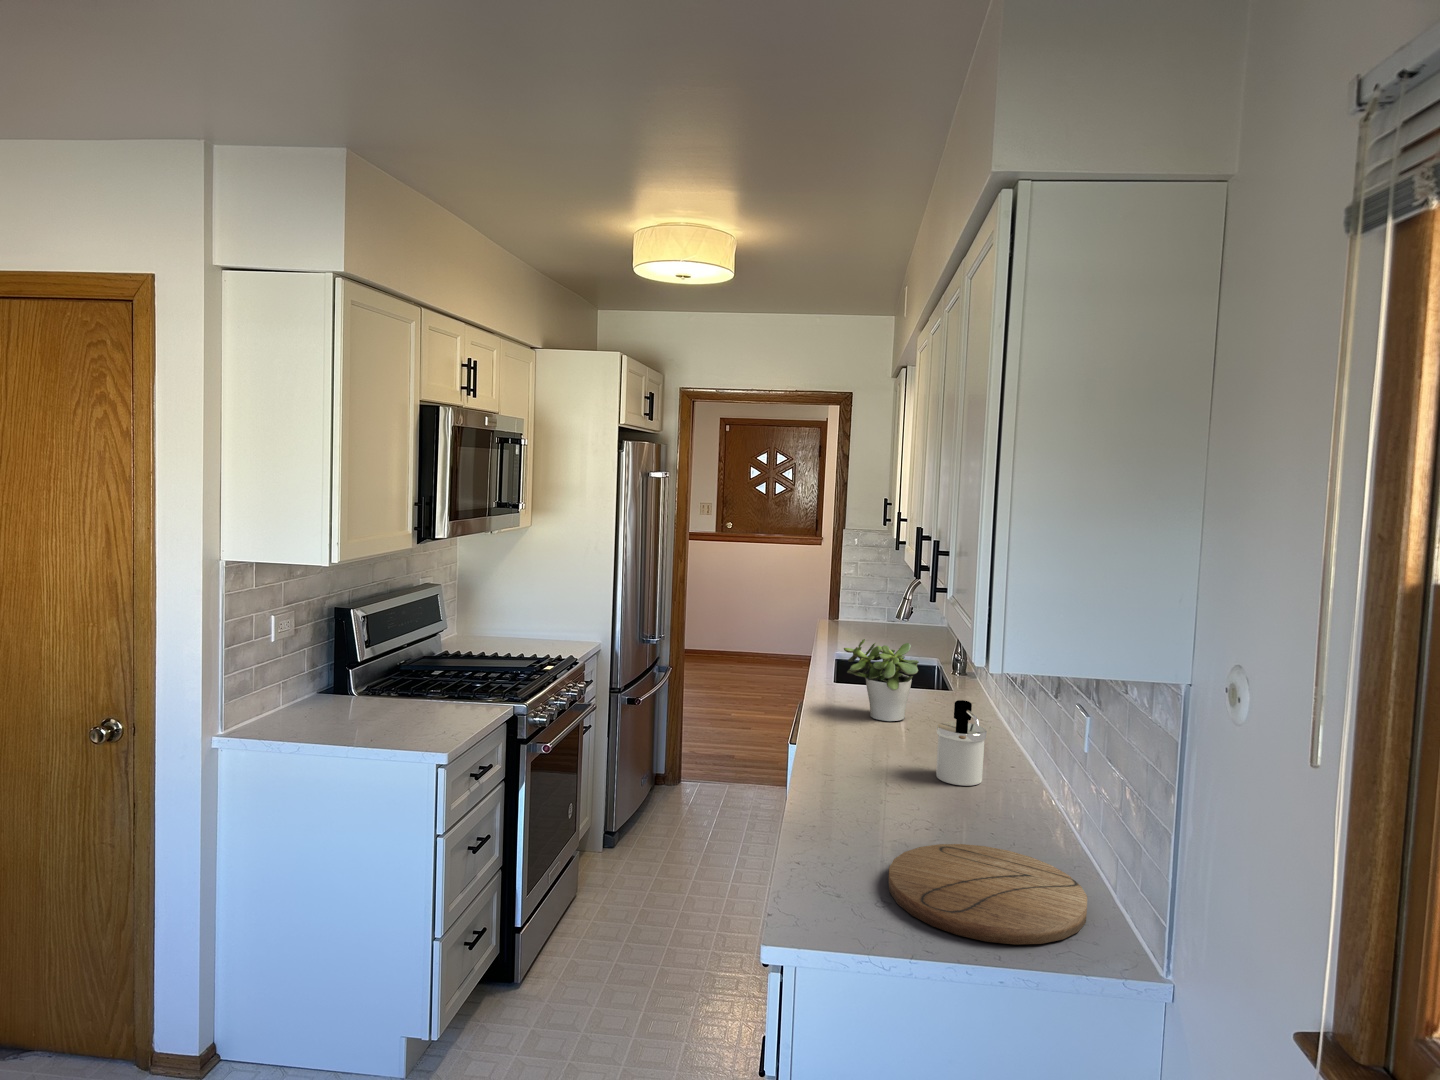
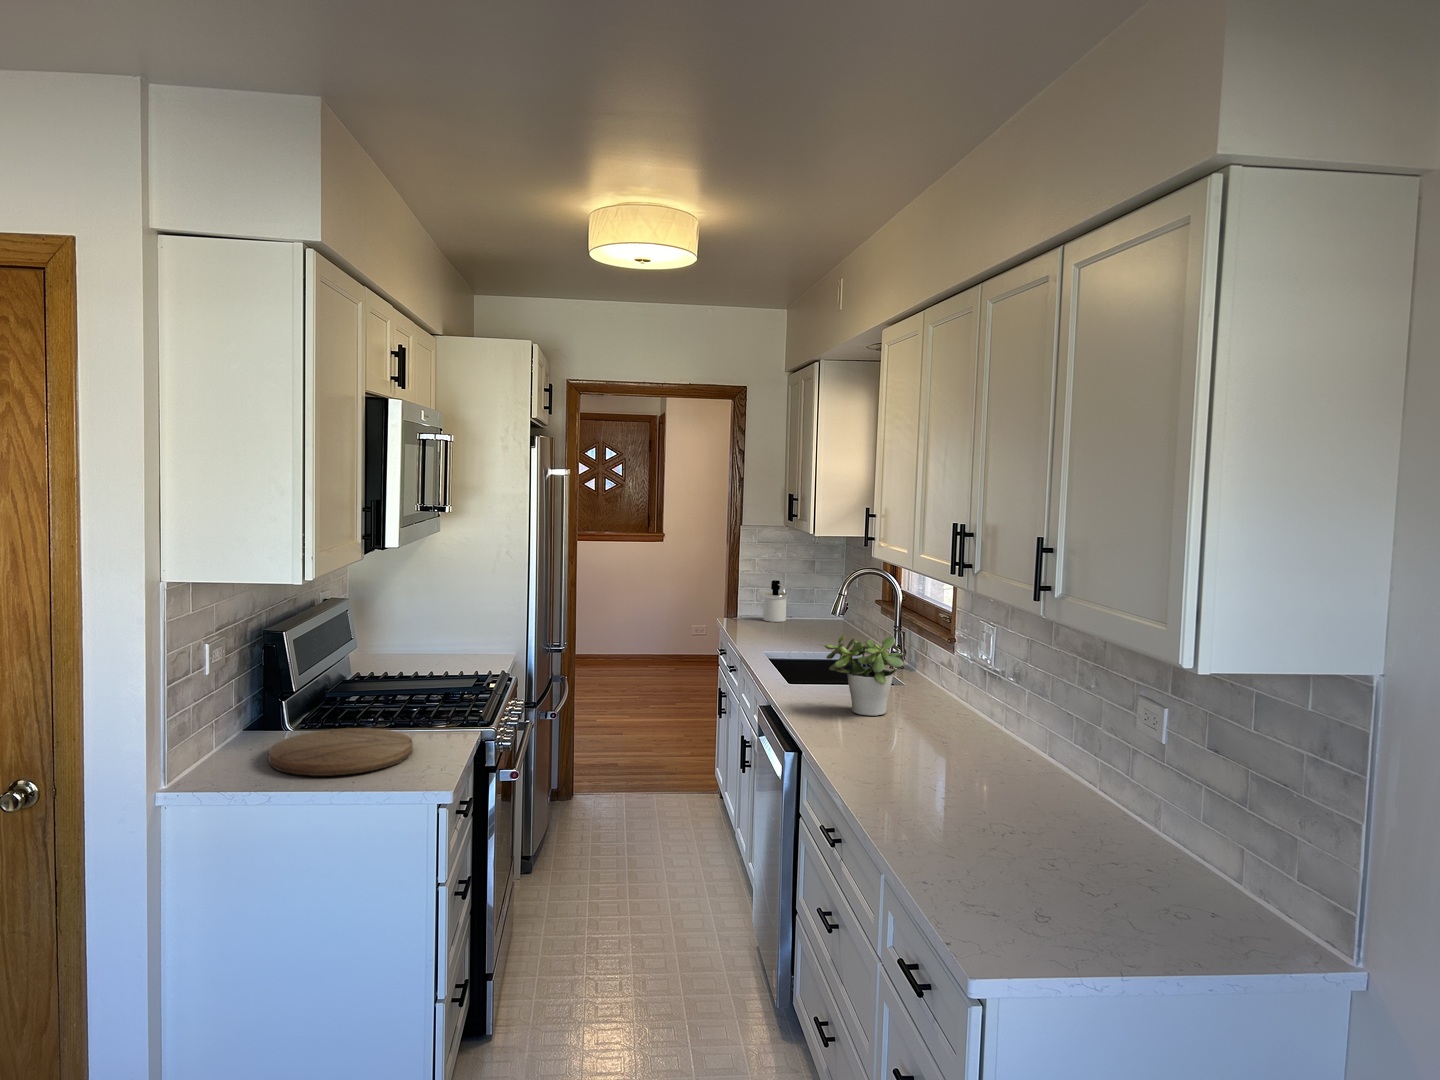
soap dispenser: present [936,700,987,786] -> present [763,580,788,622]
cutting board: present [888,844,1087,945] -> present [269,728,413,776]

